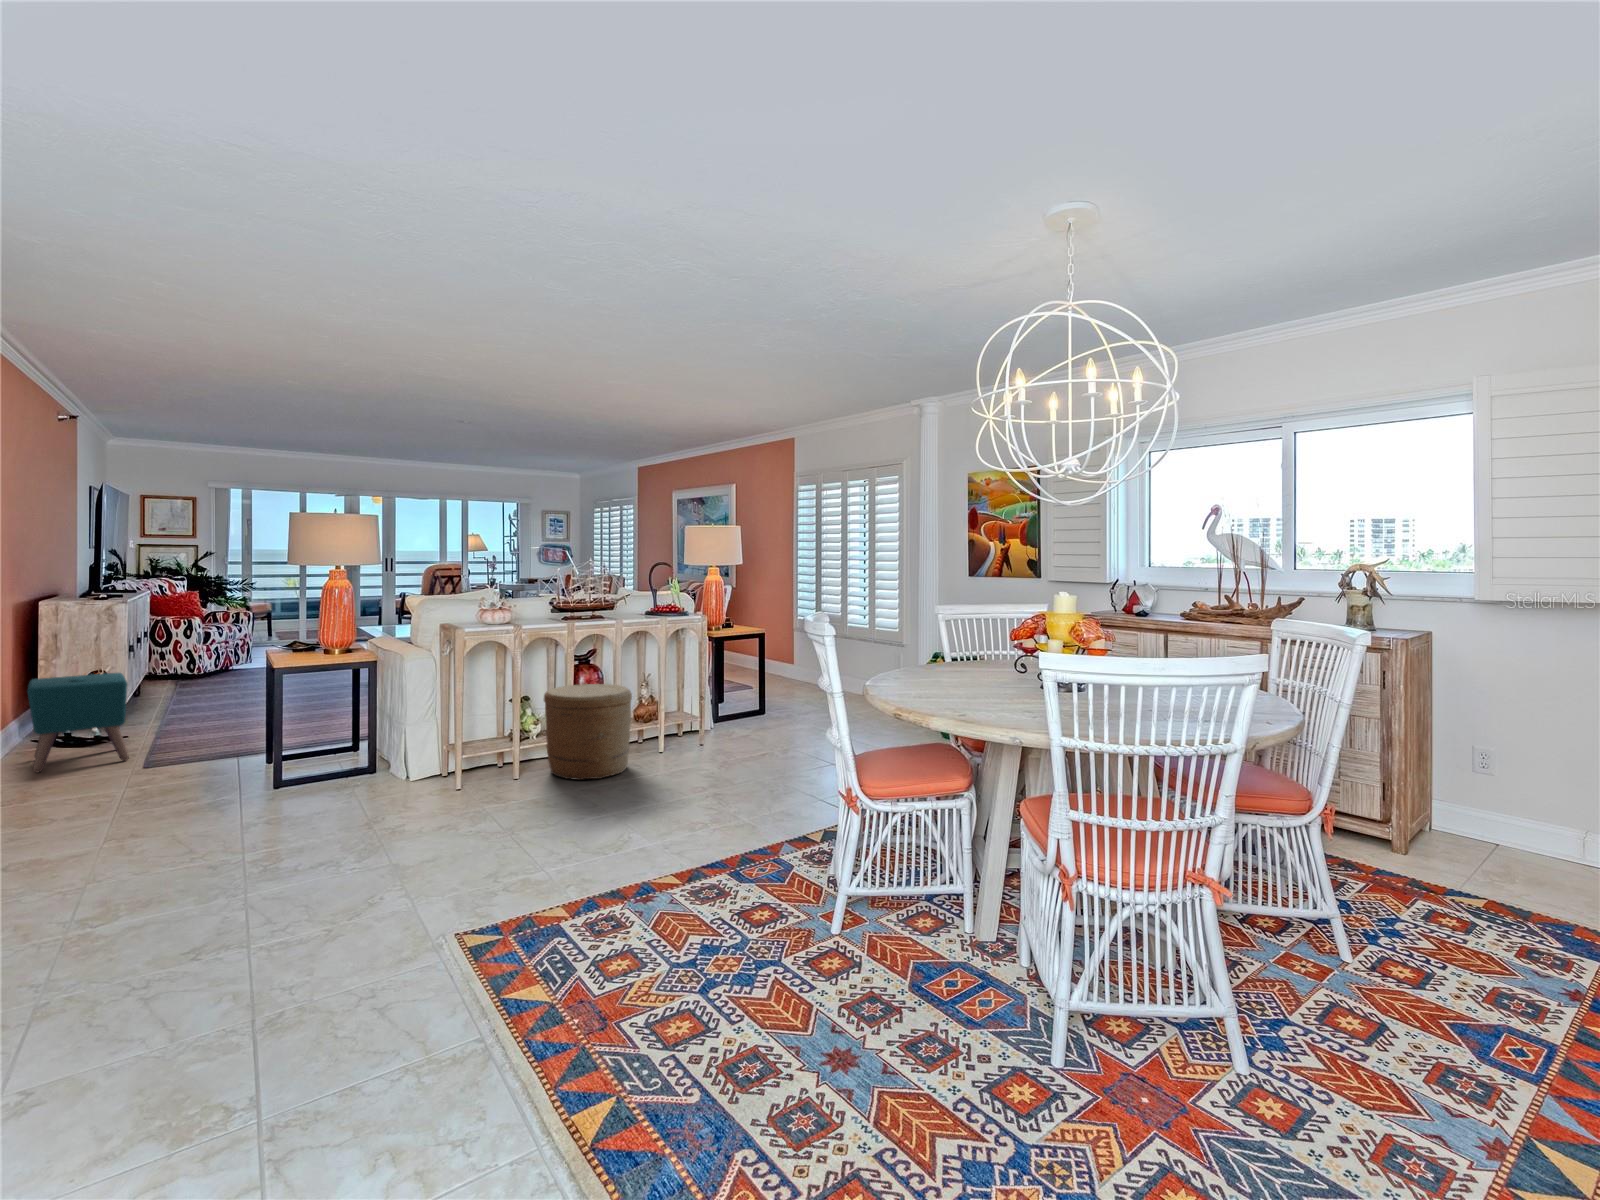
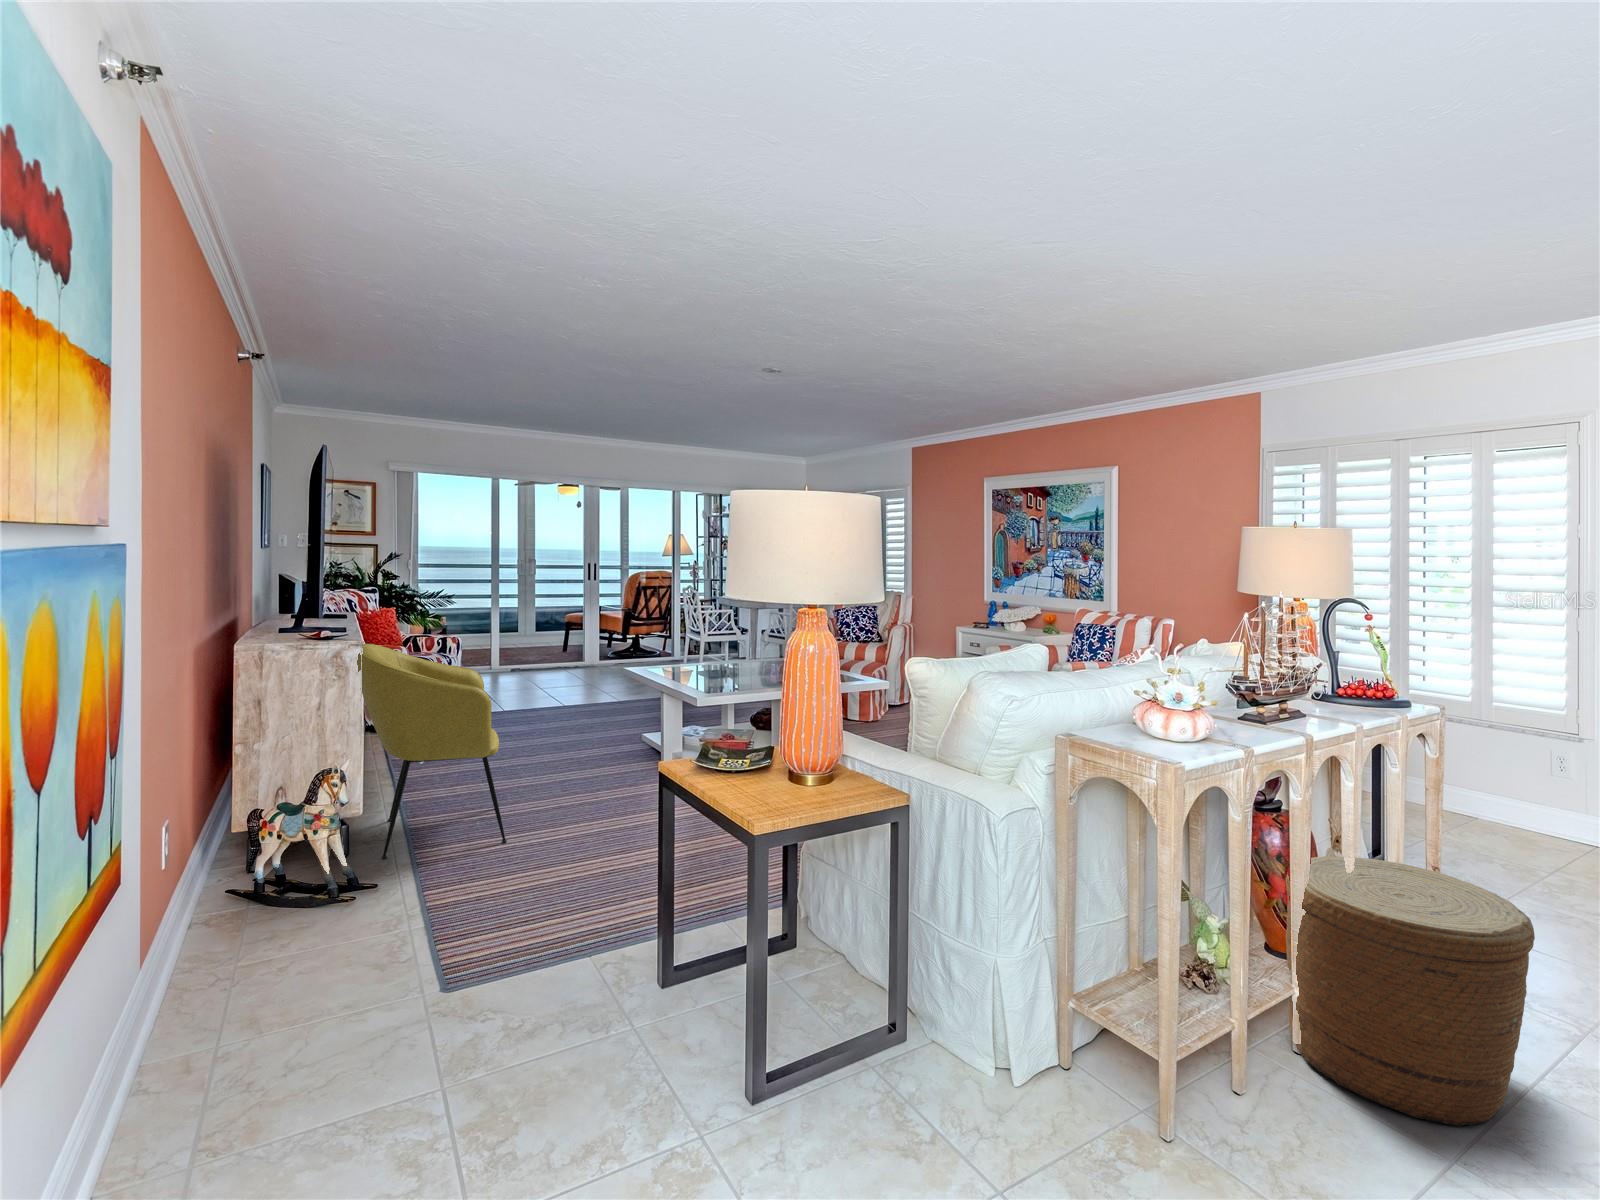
armchair: none [121,603,234,729] -> present [357,644,507,859]
ottoman: present [28,673,129,772] -> none [232,784,407,1013]

